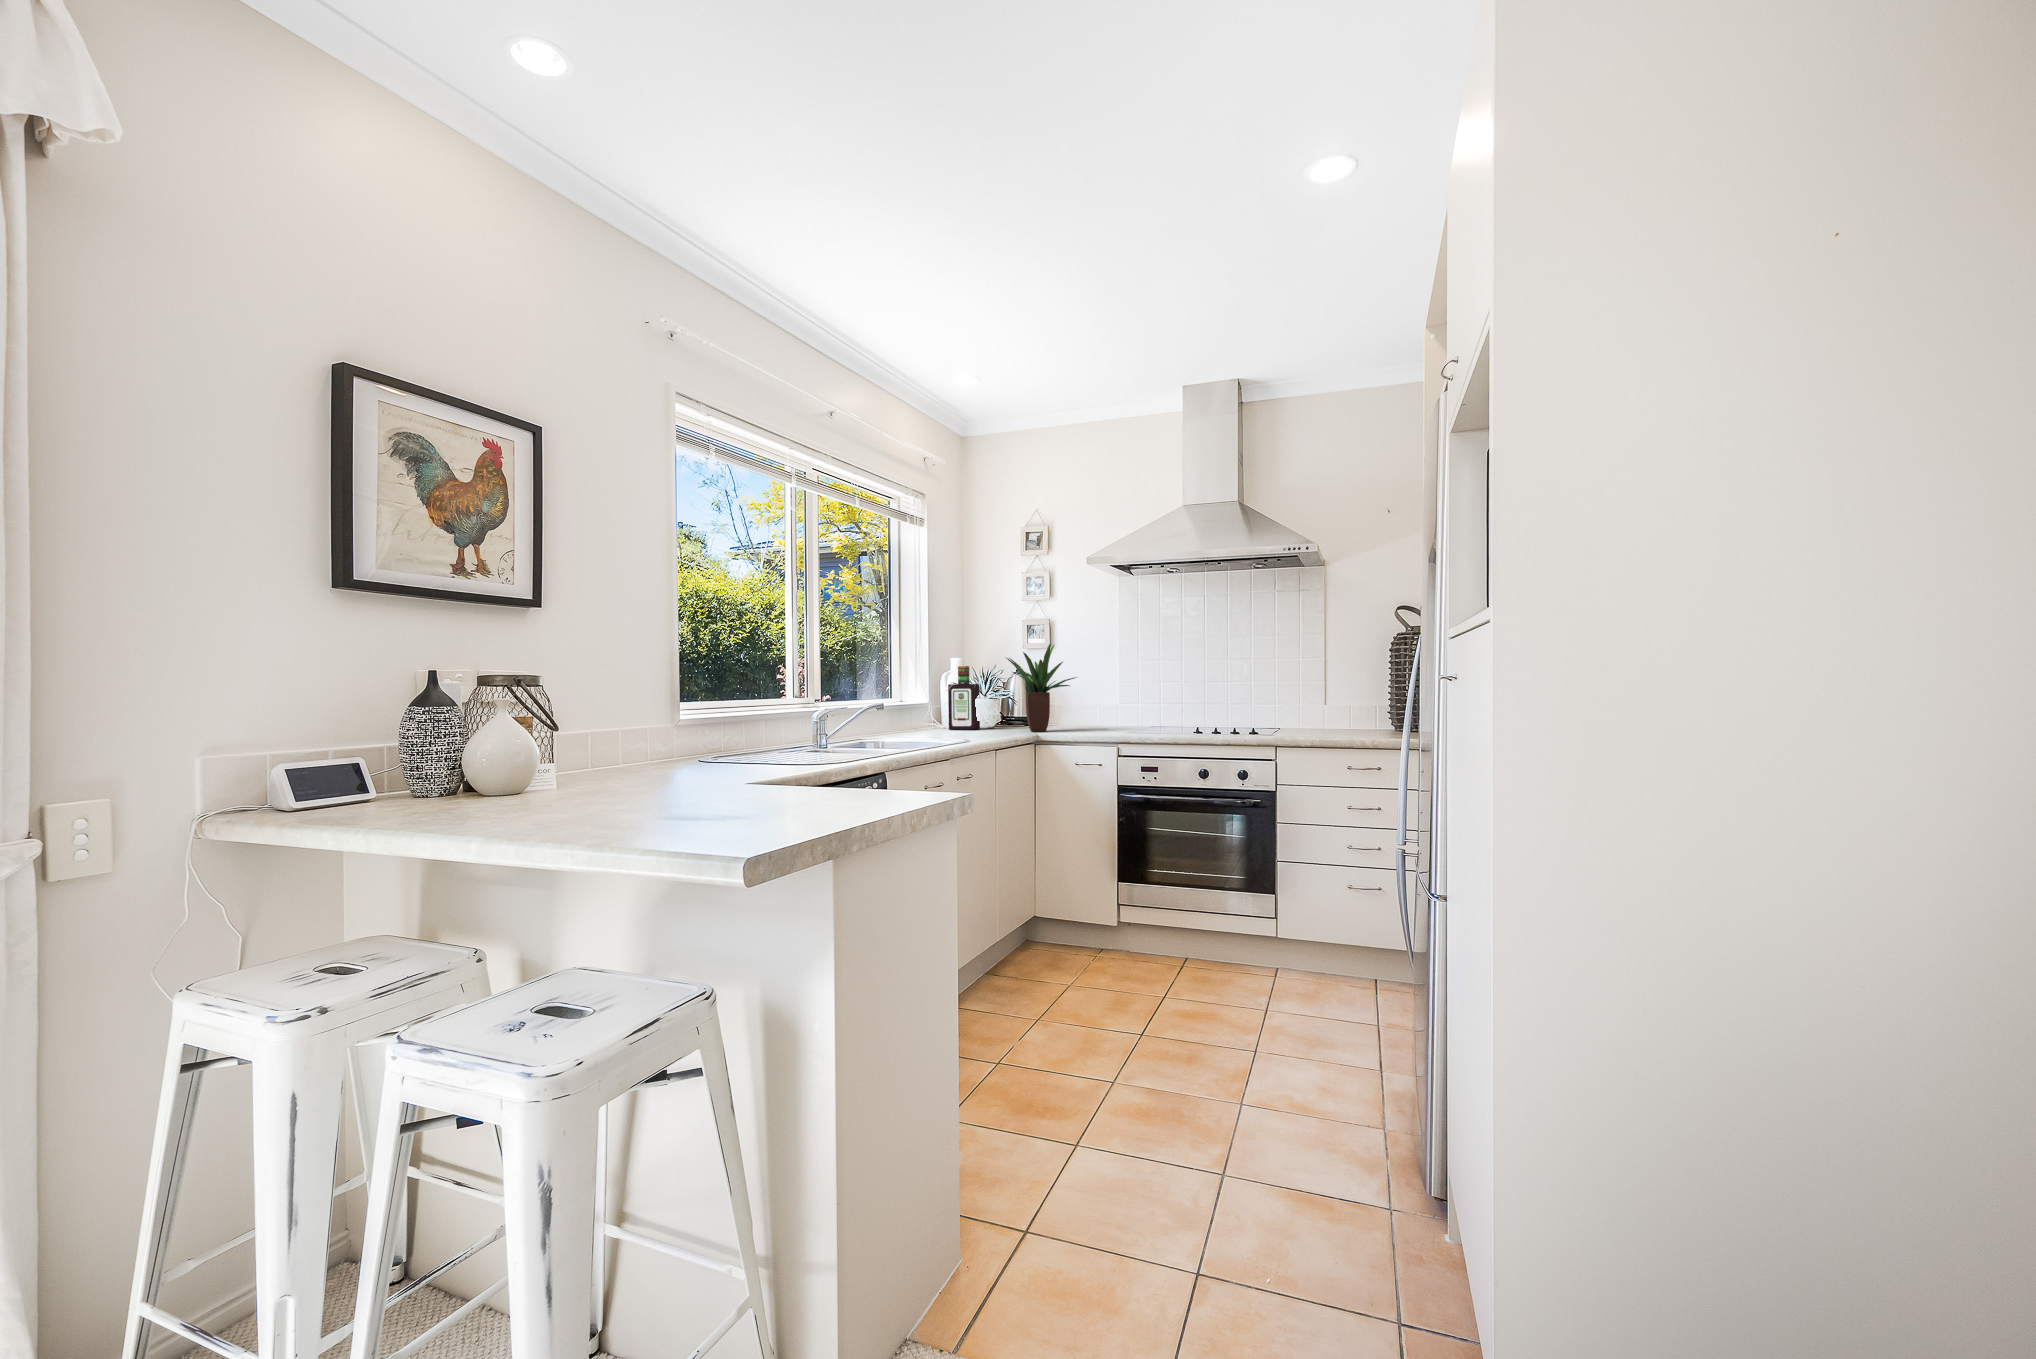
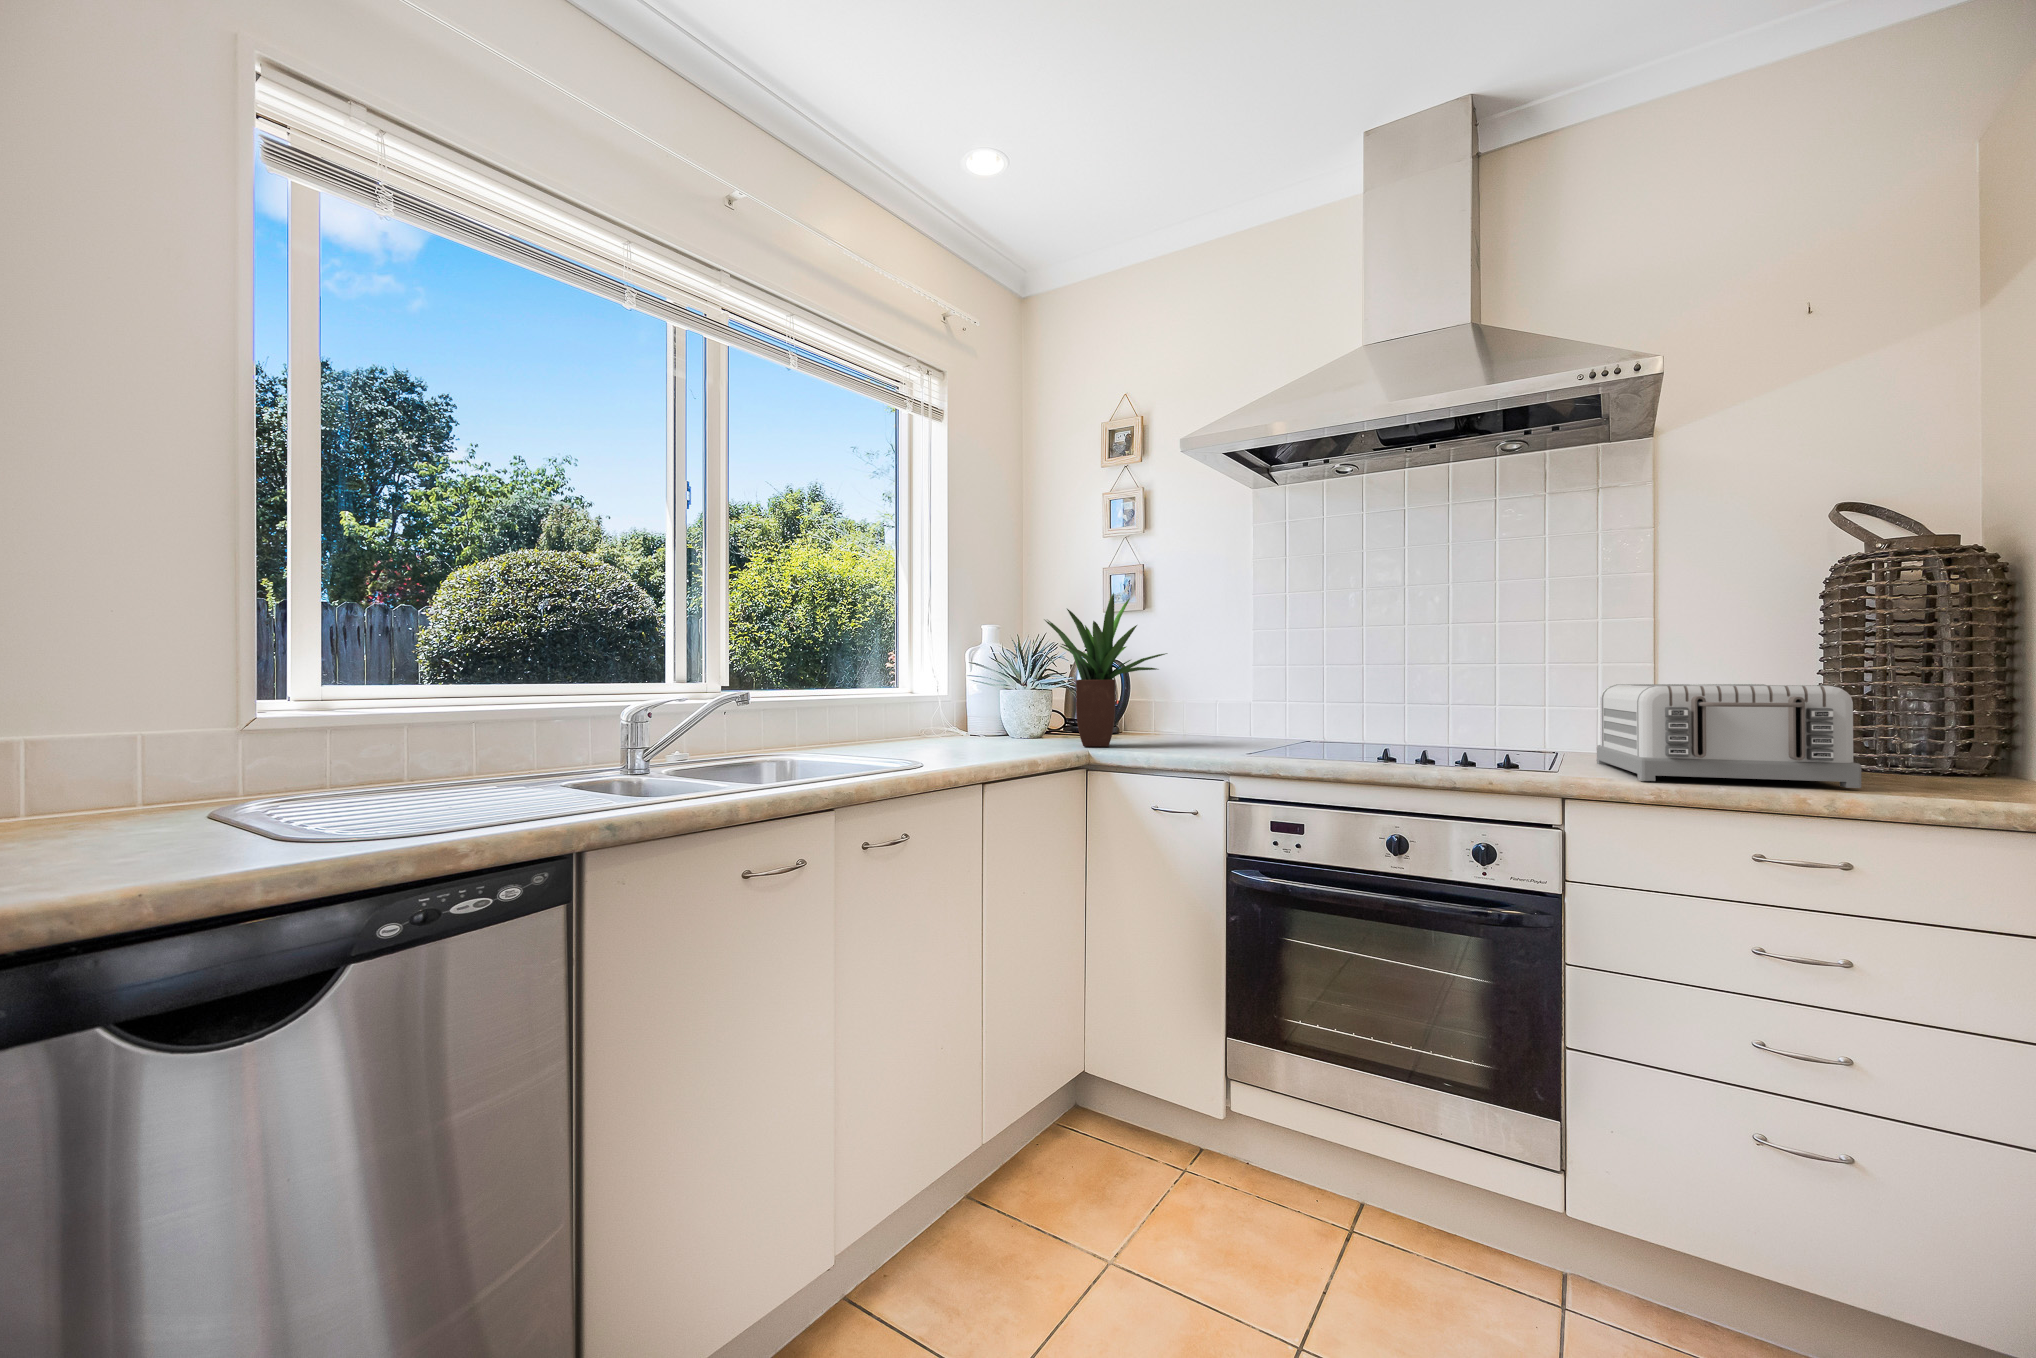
bottle: present [948,666,980,730] -> none [963,637,1015,739]
toaster: none [1294,692,1387,737] -> present [1597,684,1861,788]

